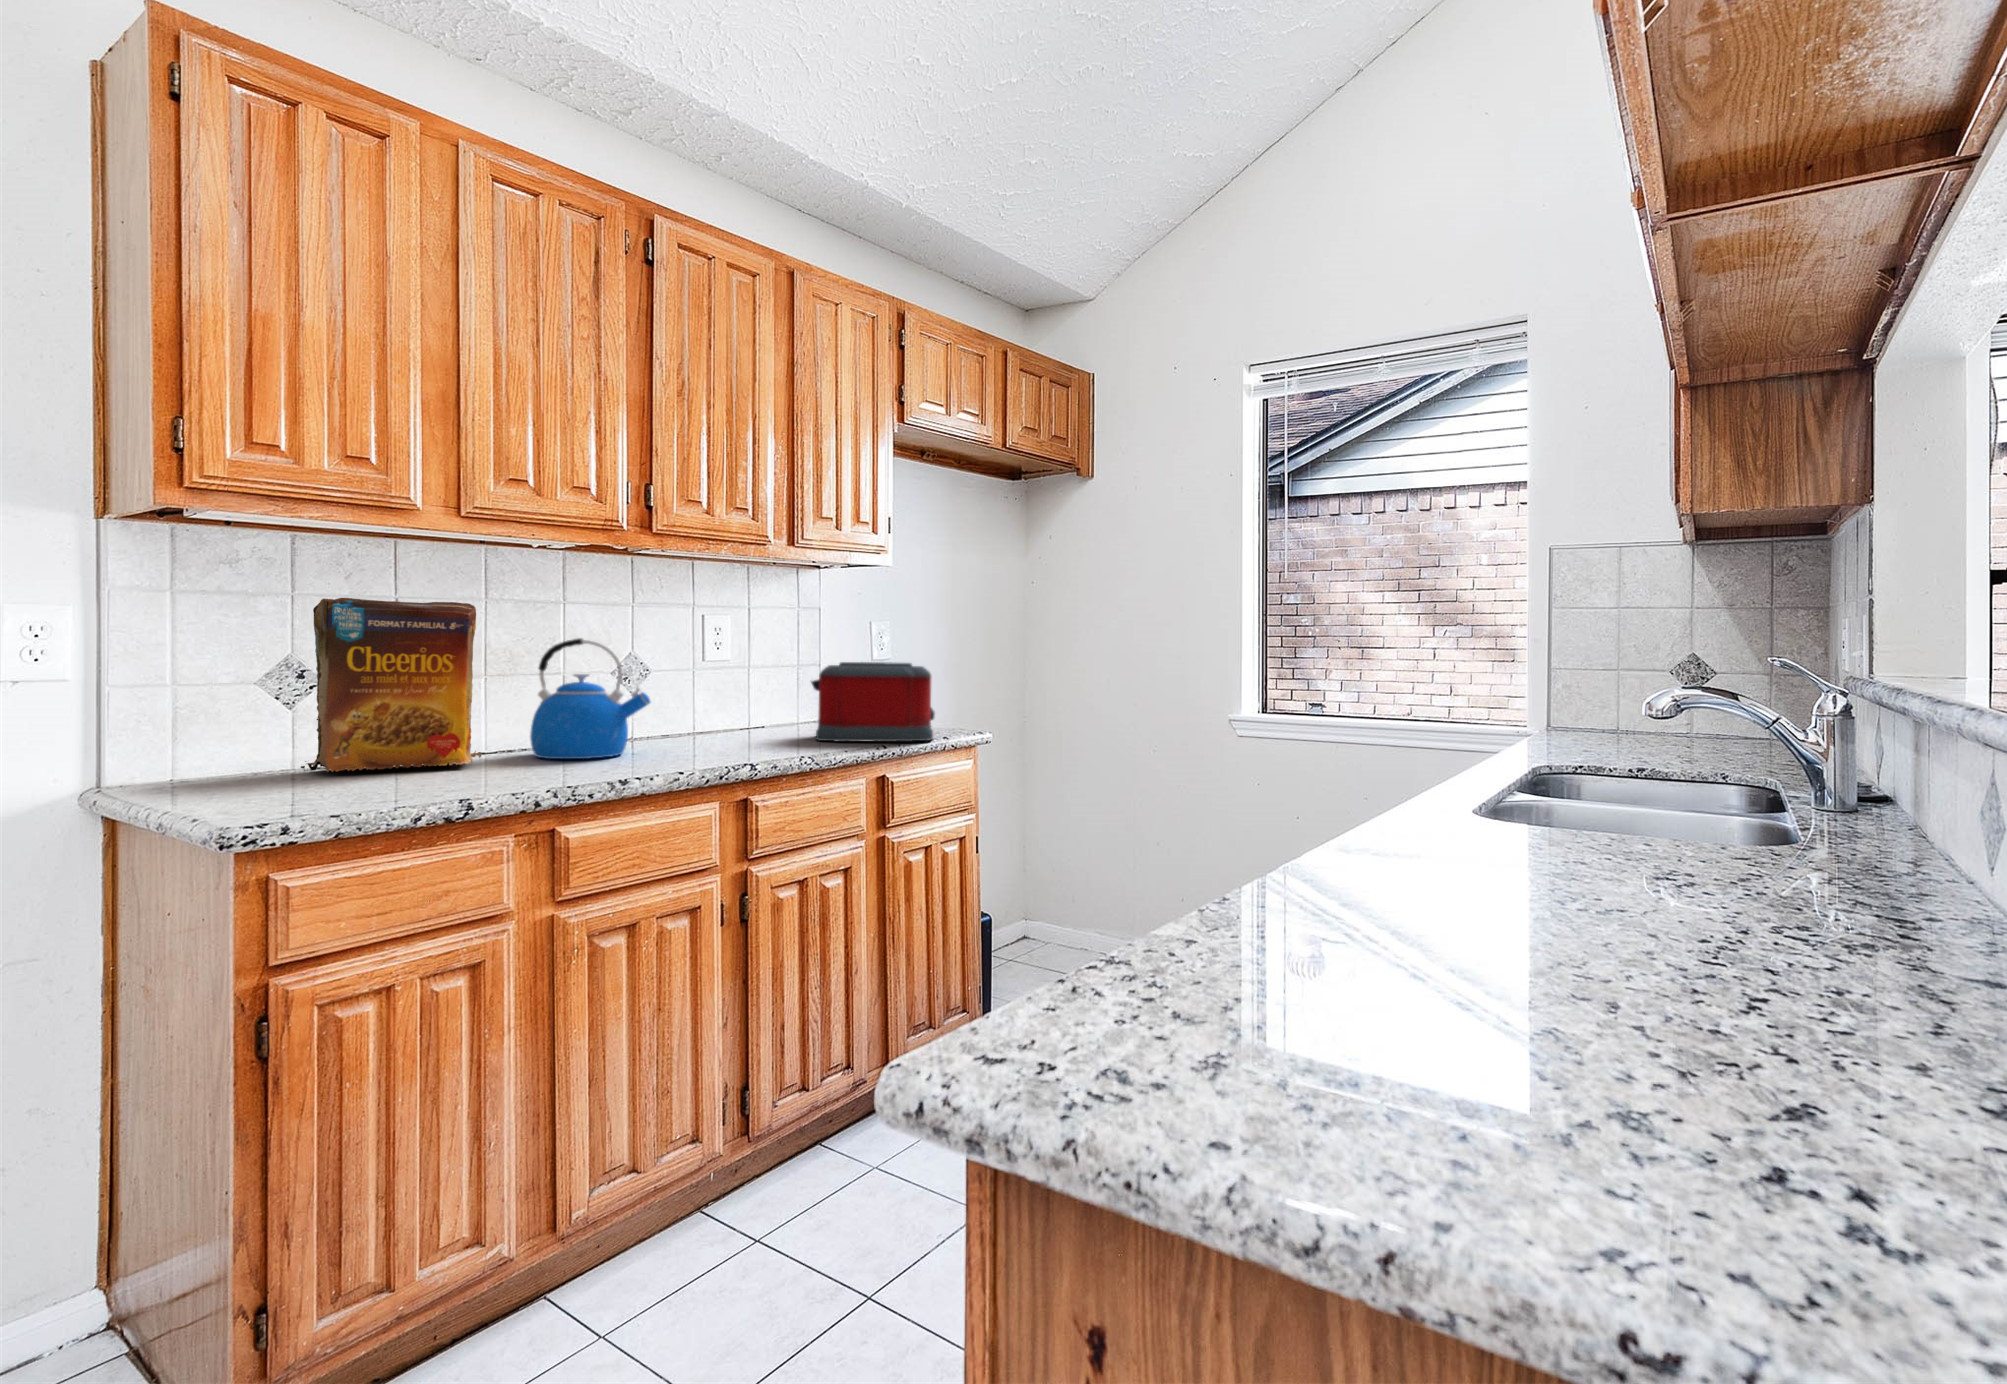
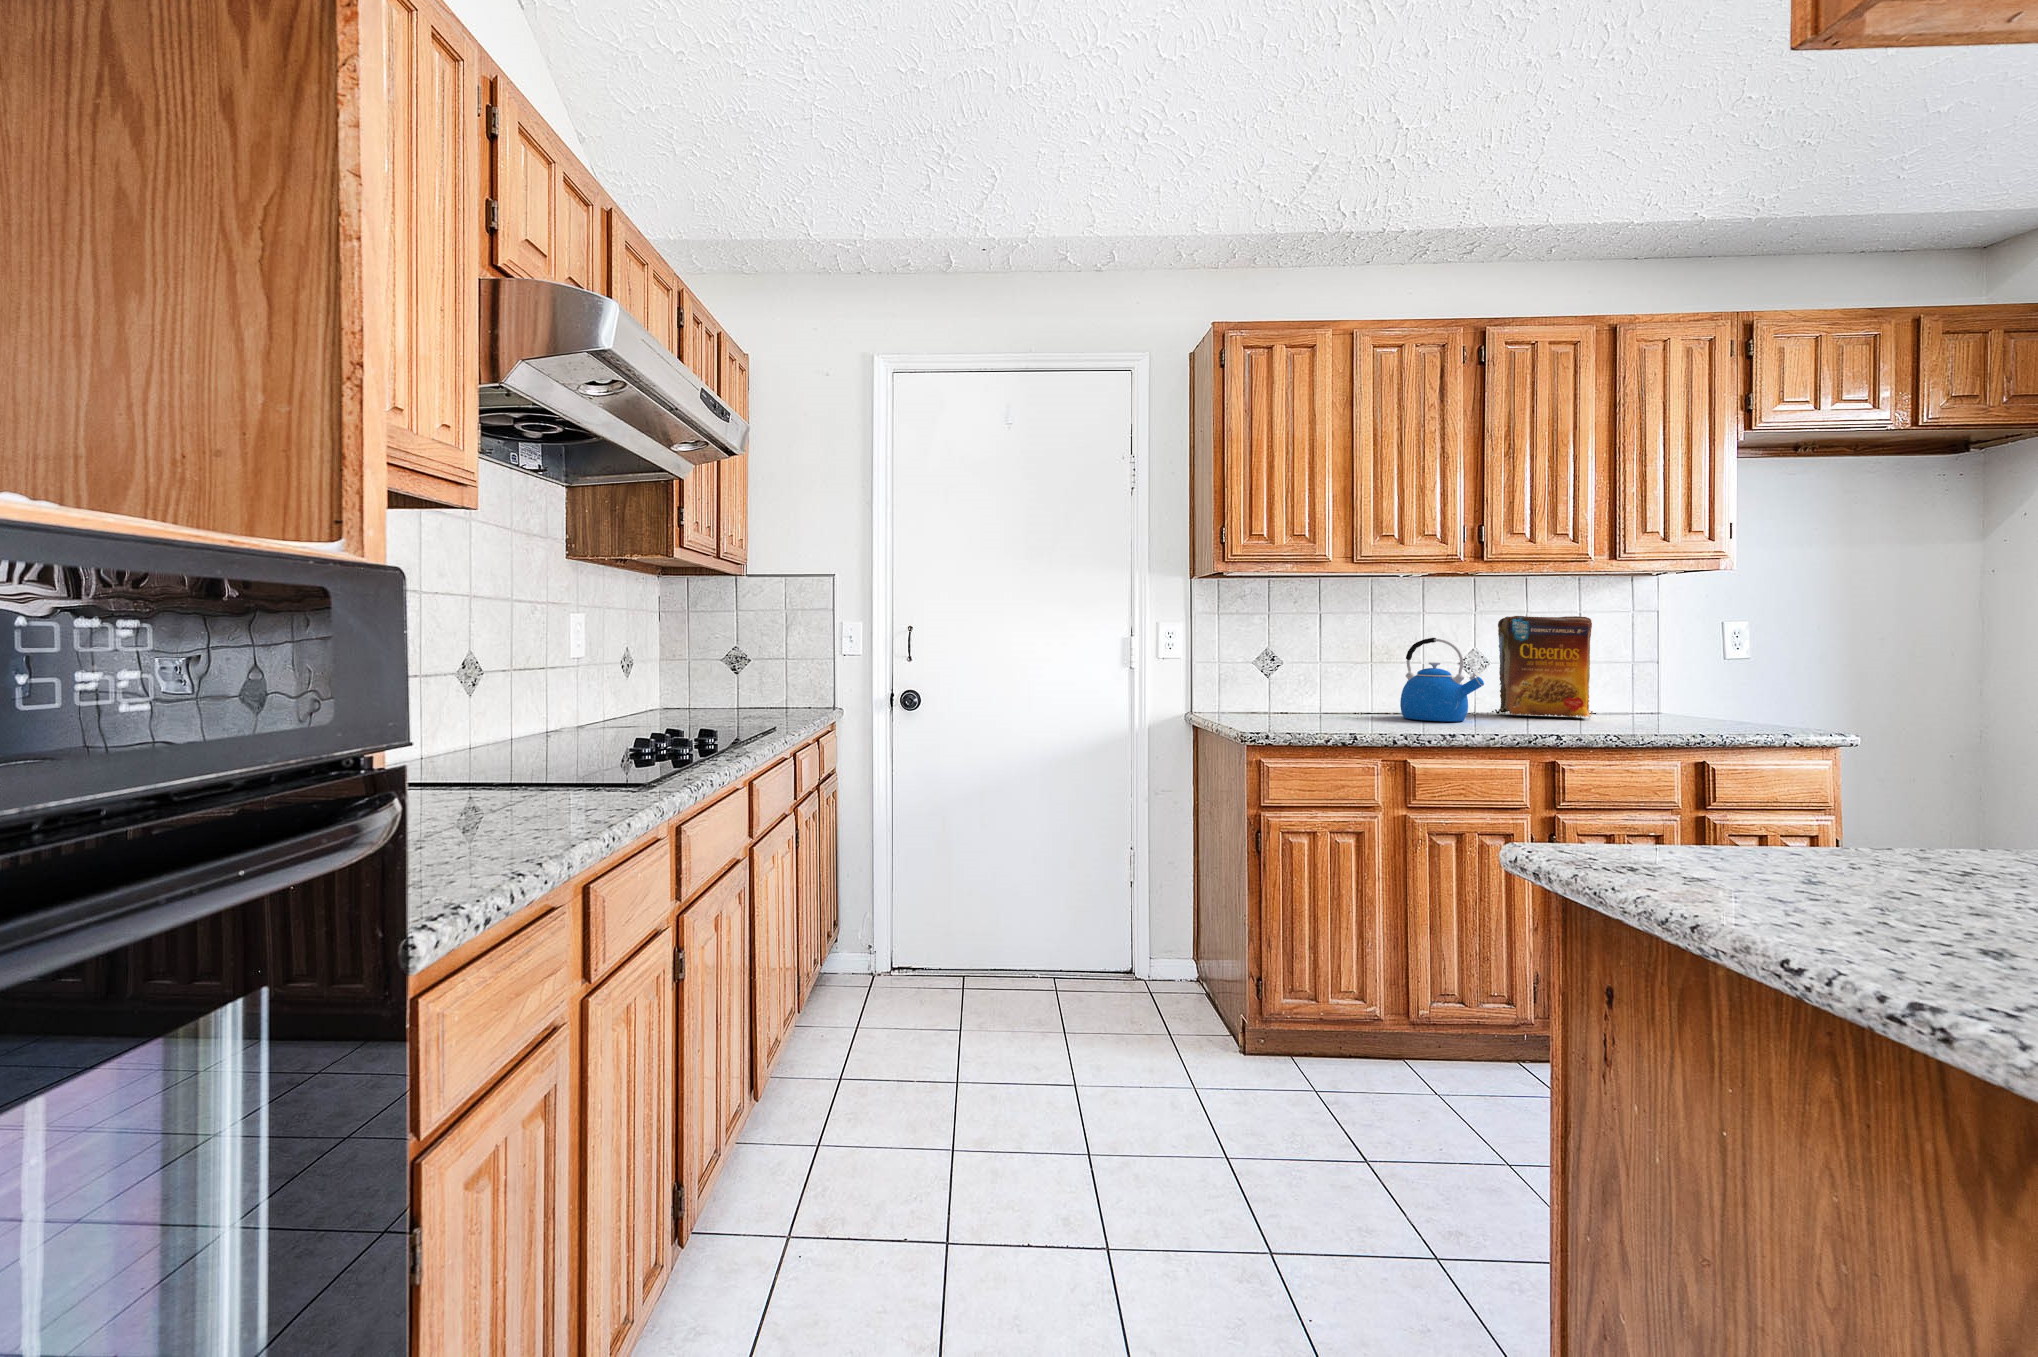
cereal box: present [301,598,481,772] -> present [1492,616,1593,718]
toaster: present [811,662,935,742] -> none [1637,658,1777,734]

